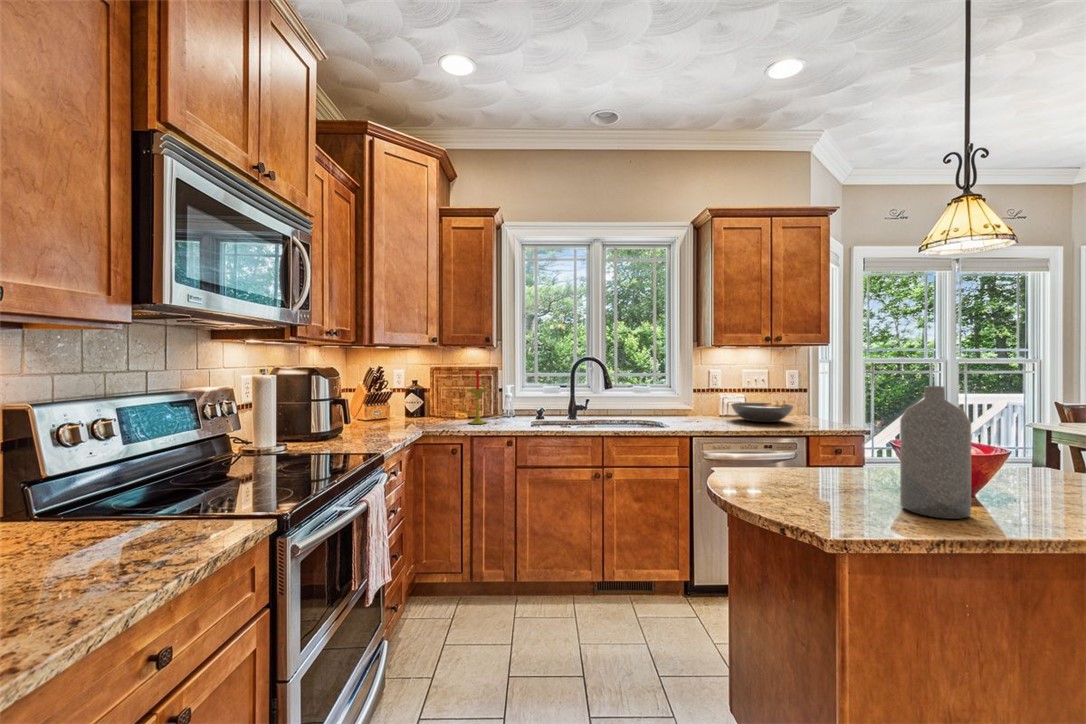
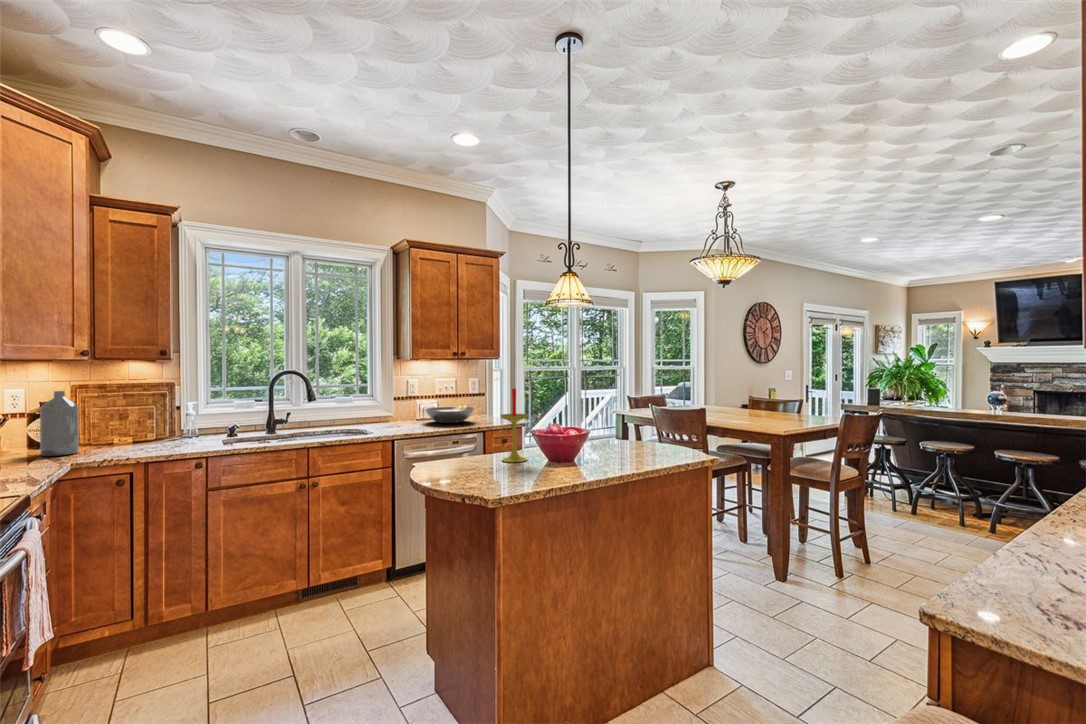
candle: present [465,370,488,424] -> present [499,388,528,462]
bottle: present [900,386,971,519] -> present [40,391,79,456]

